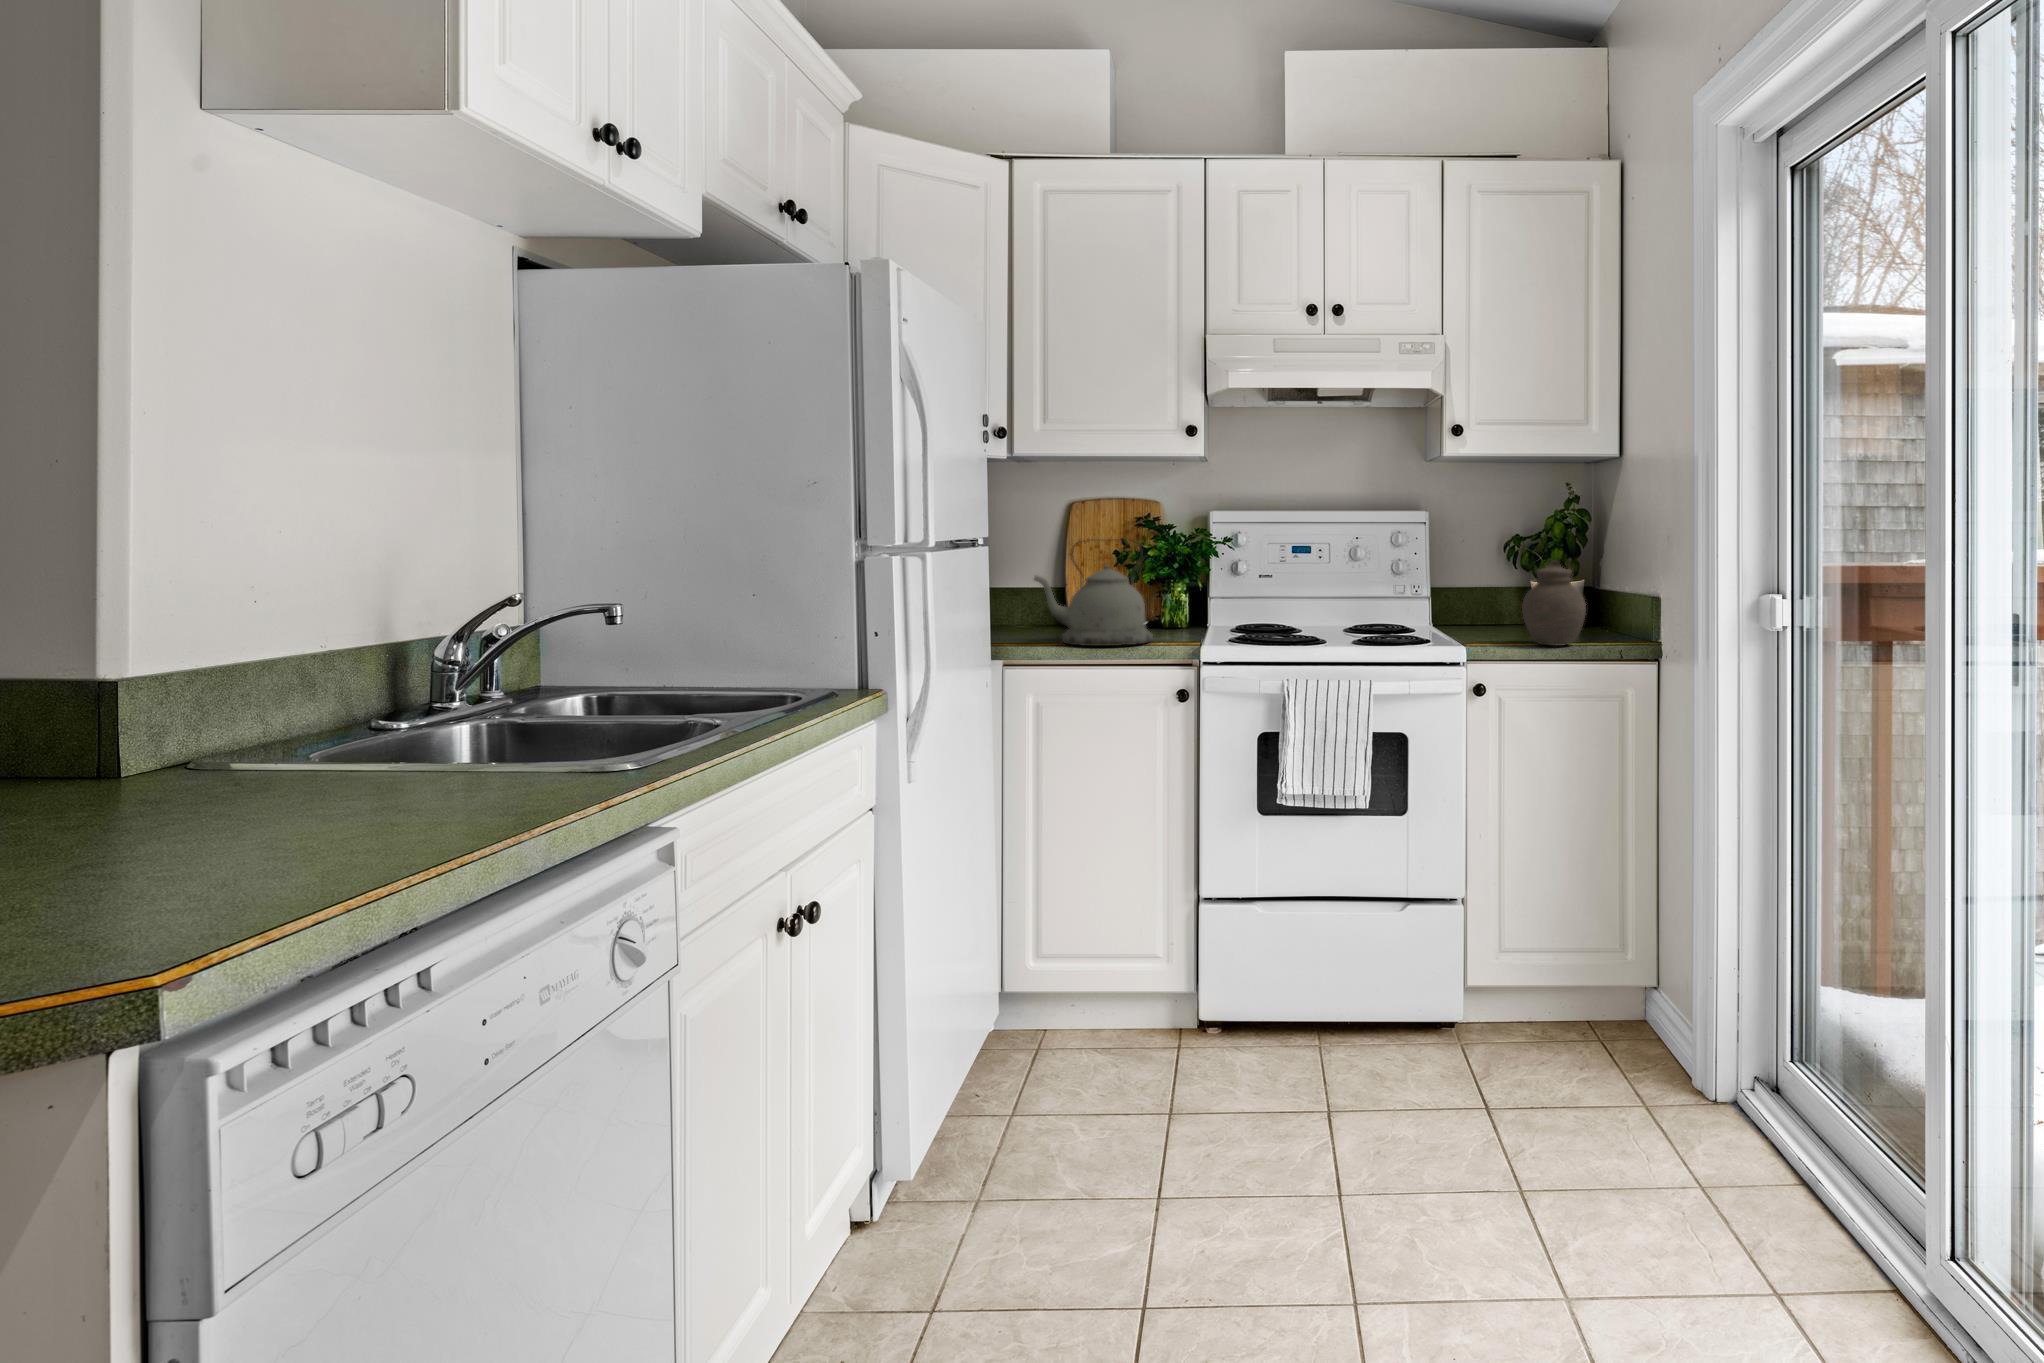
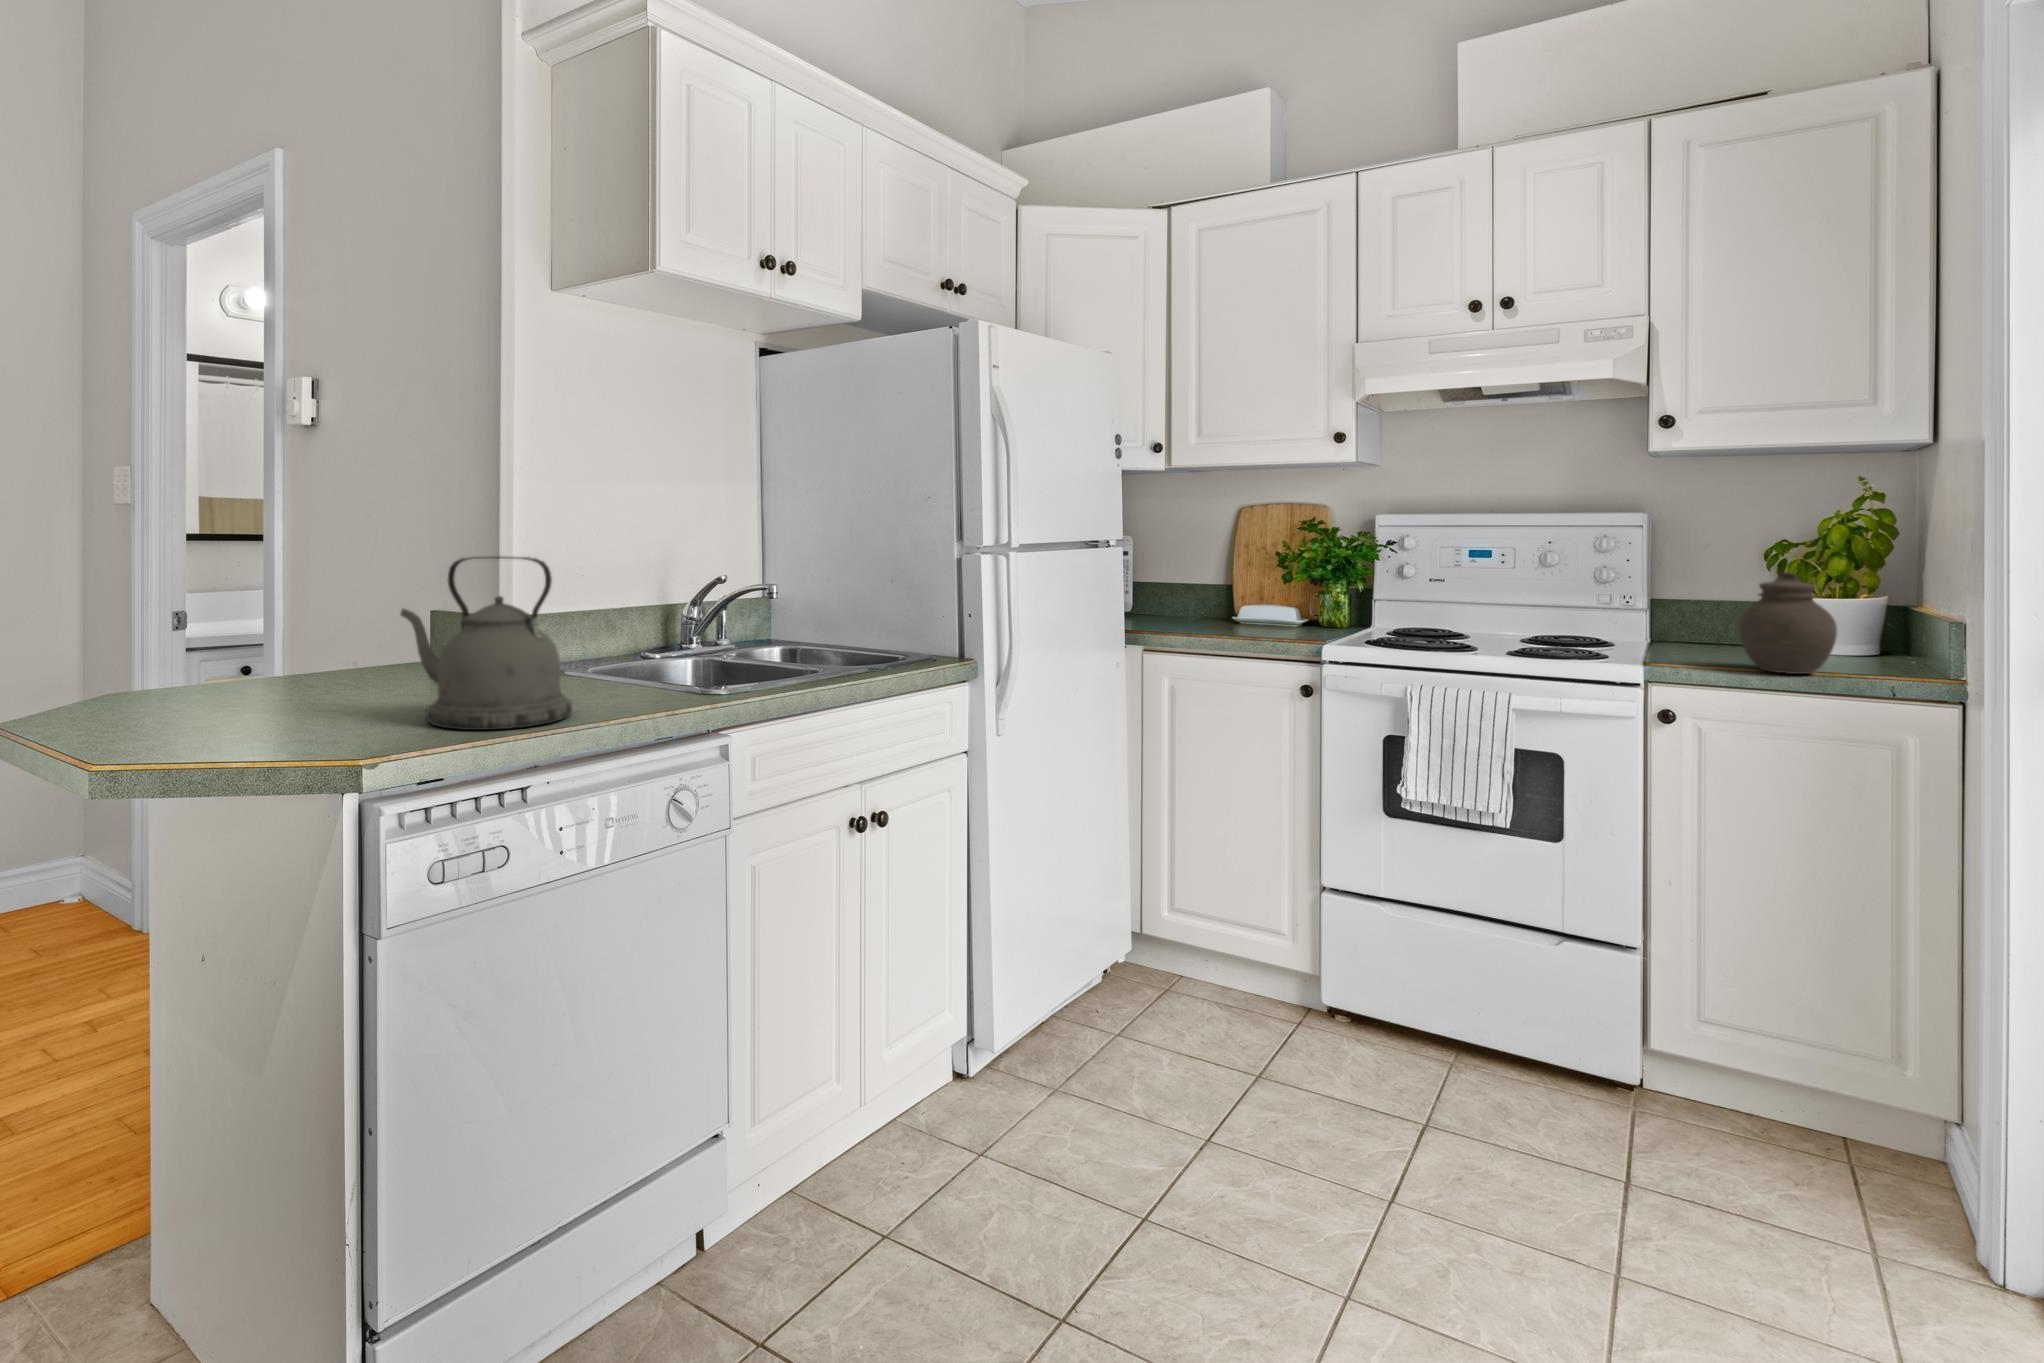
kettle: present [1034,540,1153,646] -> present [401,556,572,730]

